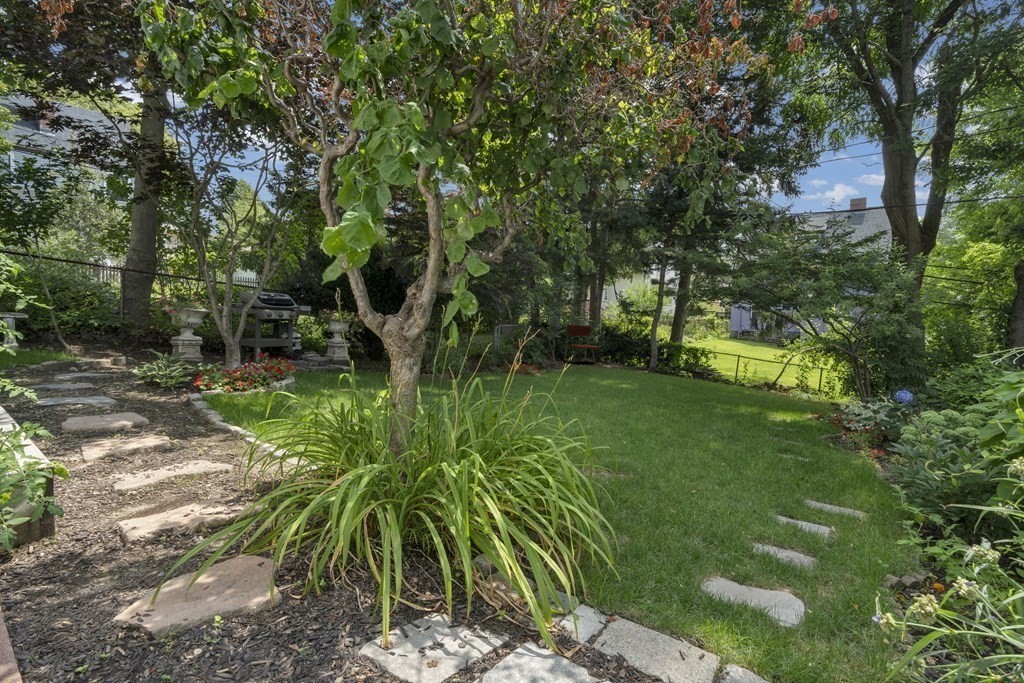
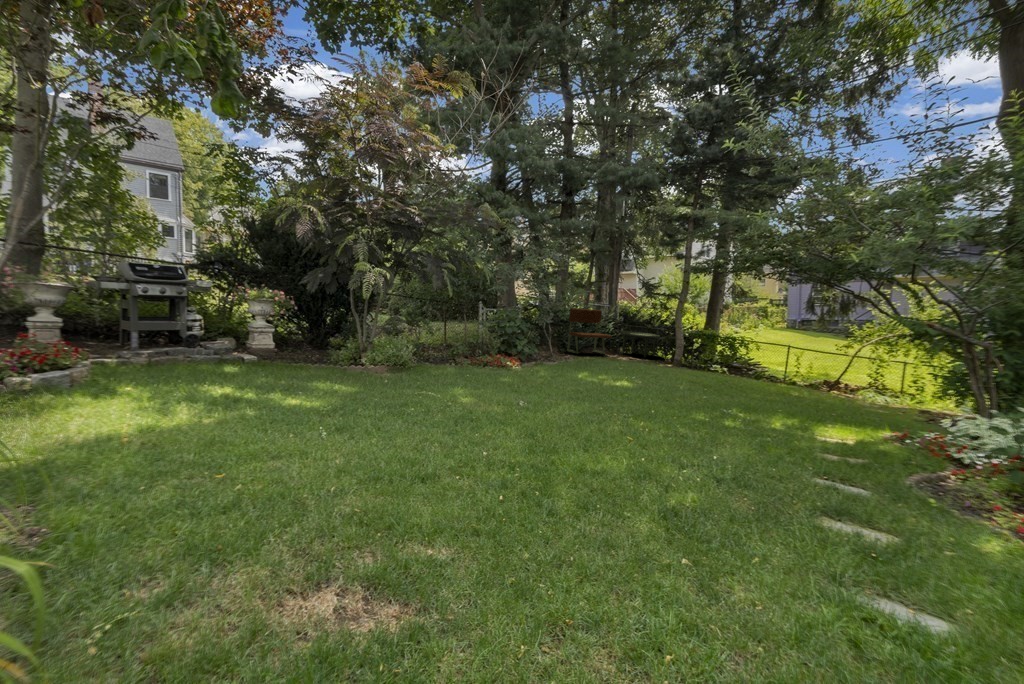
round table: none [606,343,638,365] -> present [622,331,660,358]

